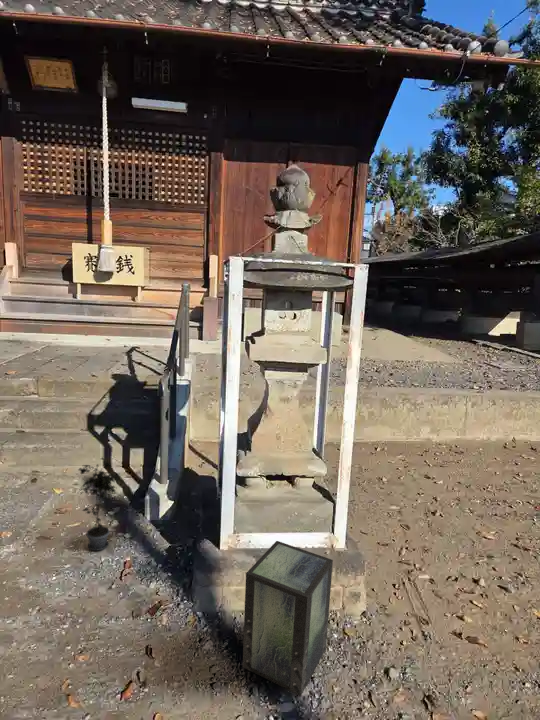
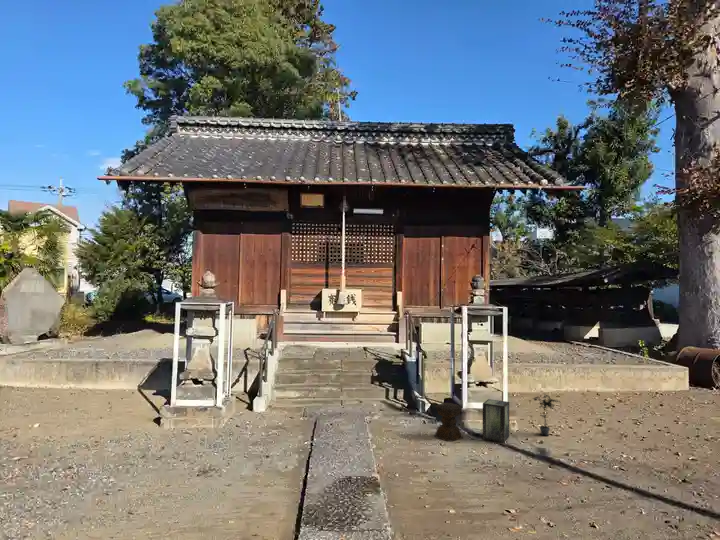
potted plant: present [79,458,125,550] -> present [534,395,558,436]
stool: none [102,552,187,692] -> present [435,403,463,441]

